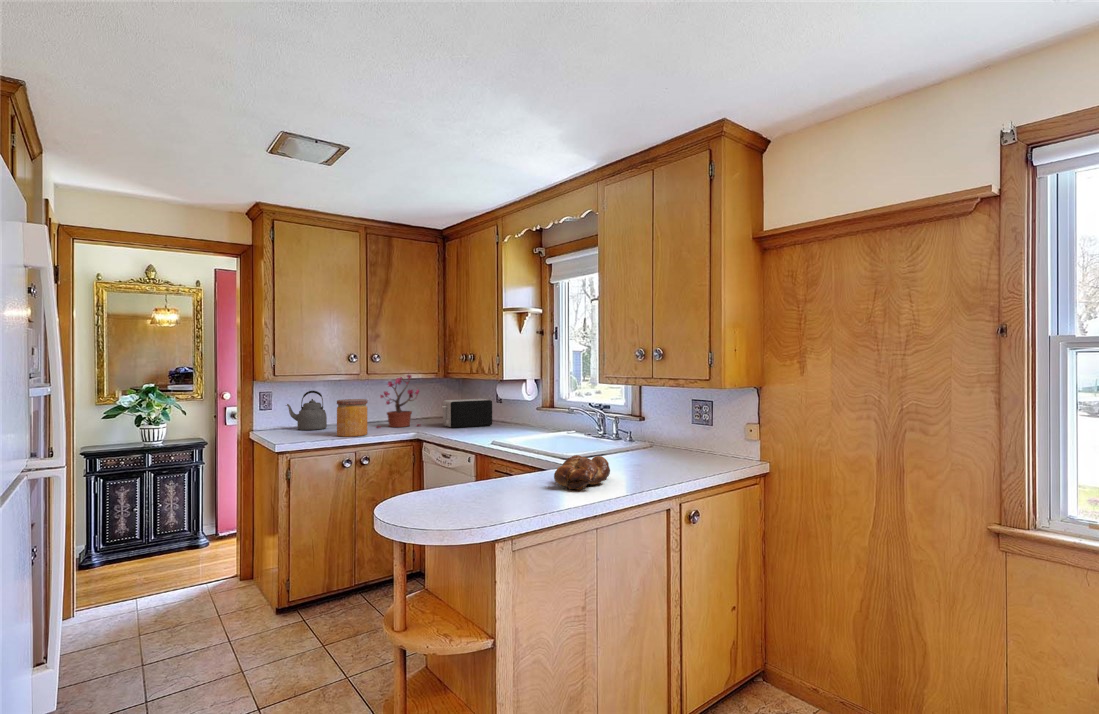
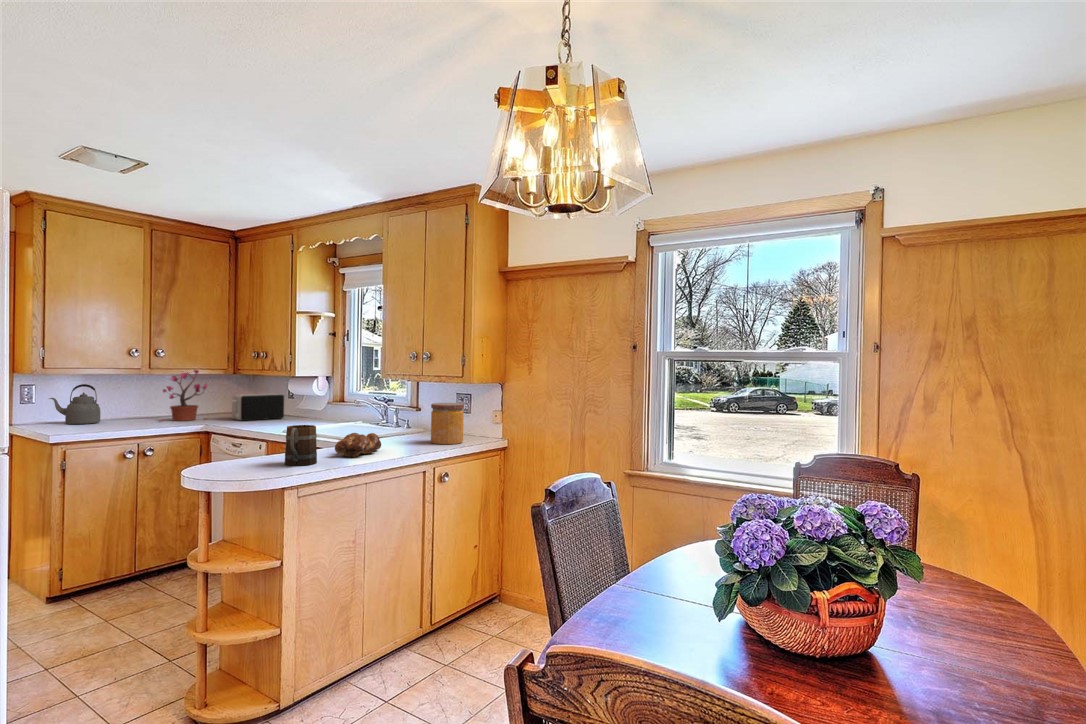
jar: present [337,399,368,437] -> present [431,403,464,444]
mug: none [494,447,534,504] -> present [285,425,317,466]

